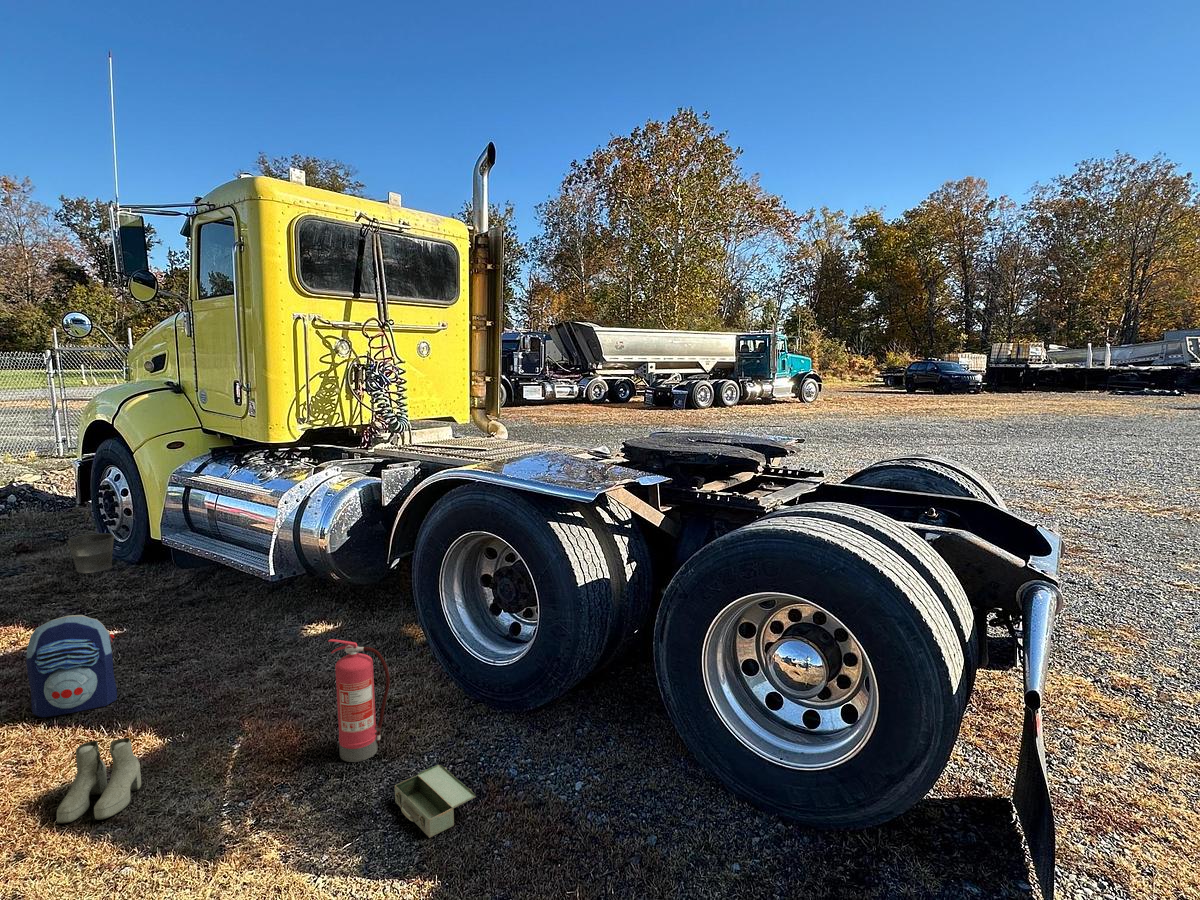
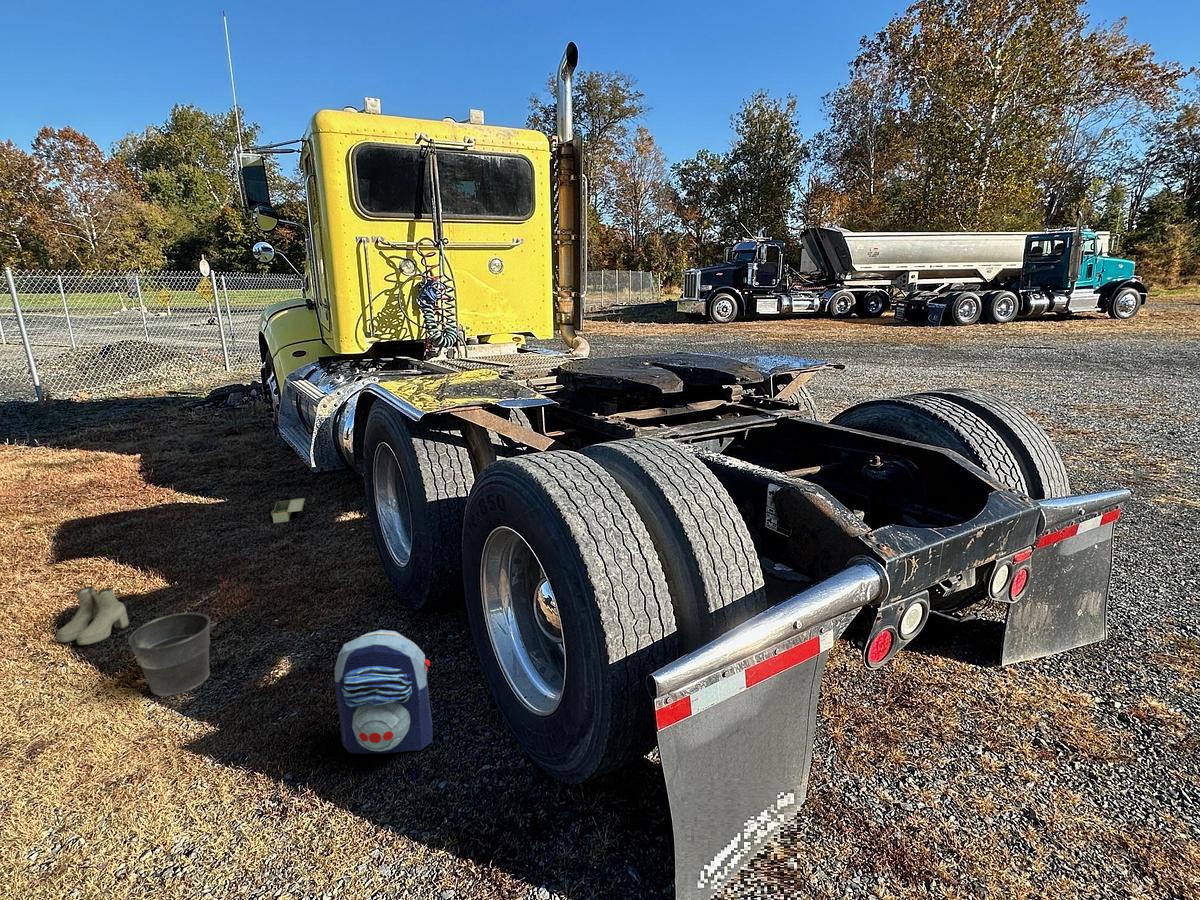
bucket: present [65,533,115,573] -> present [121,613,217,696]
backpack: present [26,615,117,717] -> present [335,630,433,754]
fire extinguisher: present [328,639,390,762] -> none [245,535,295,642]
toolbox: present [395,765,476,838] -> present [271,498,305,523]

